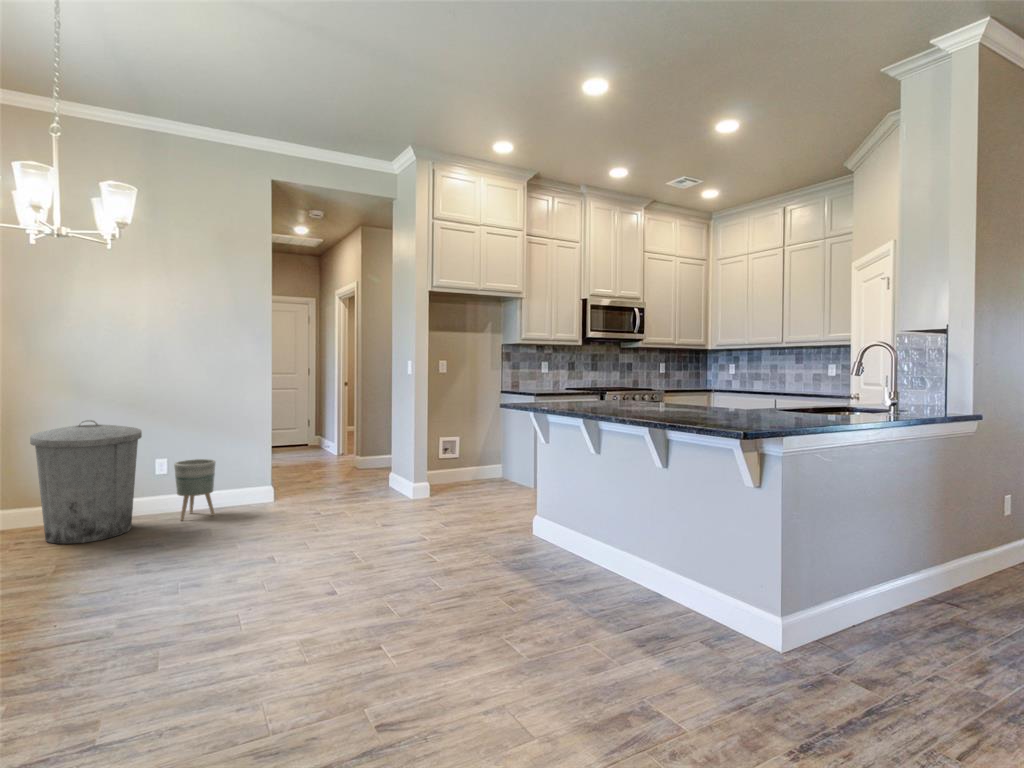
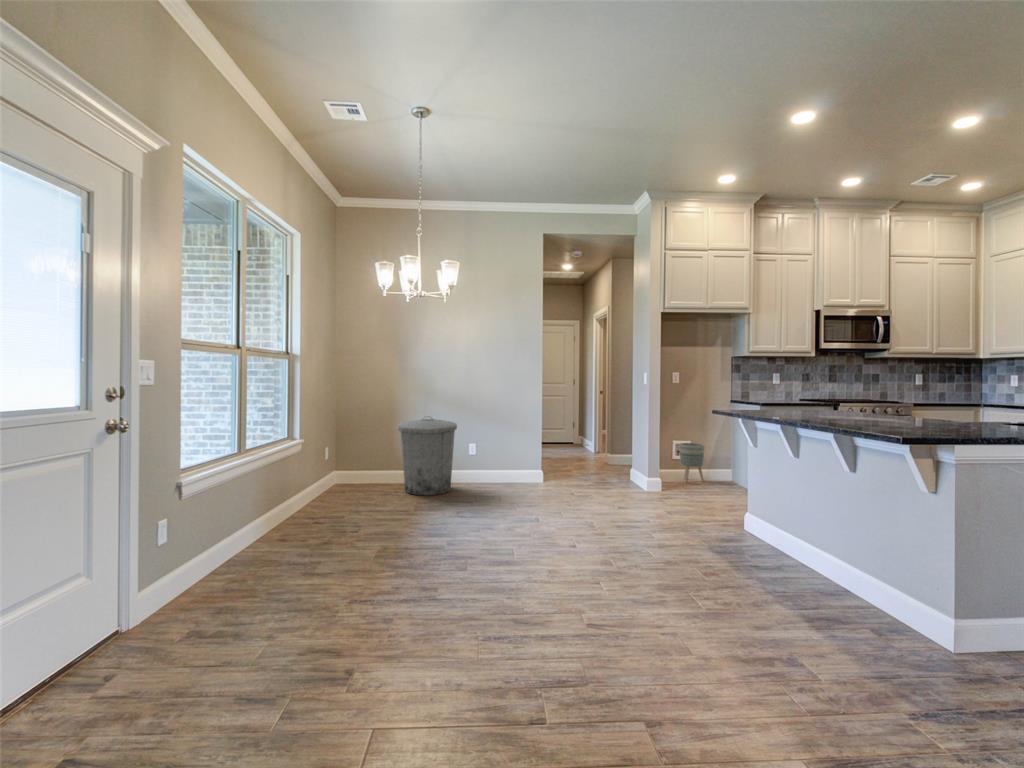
planter: present [174,459,216,521] -> present [679,443,705,482]

